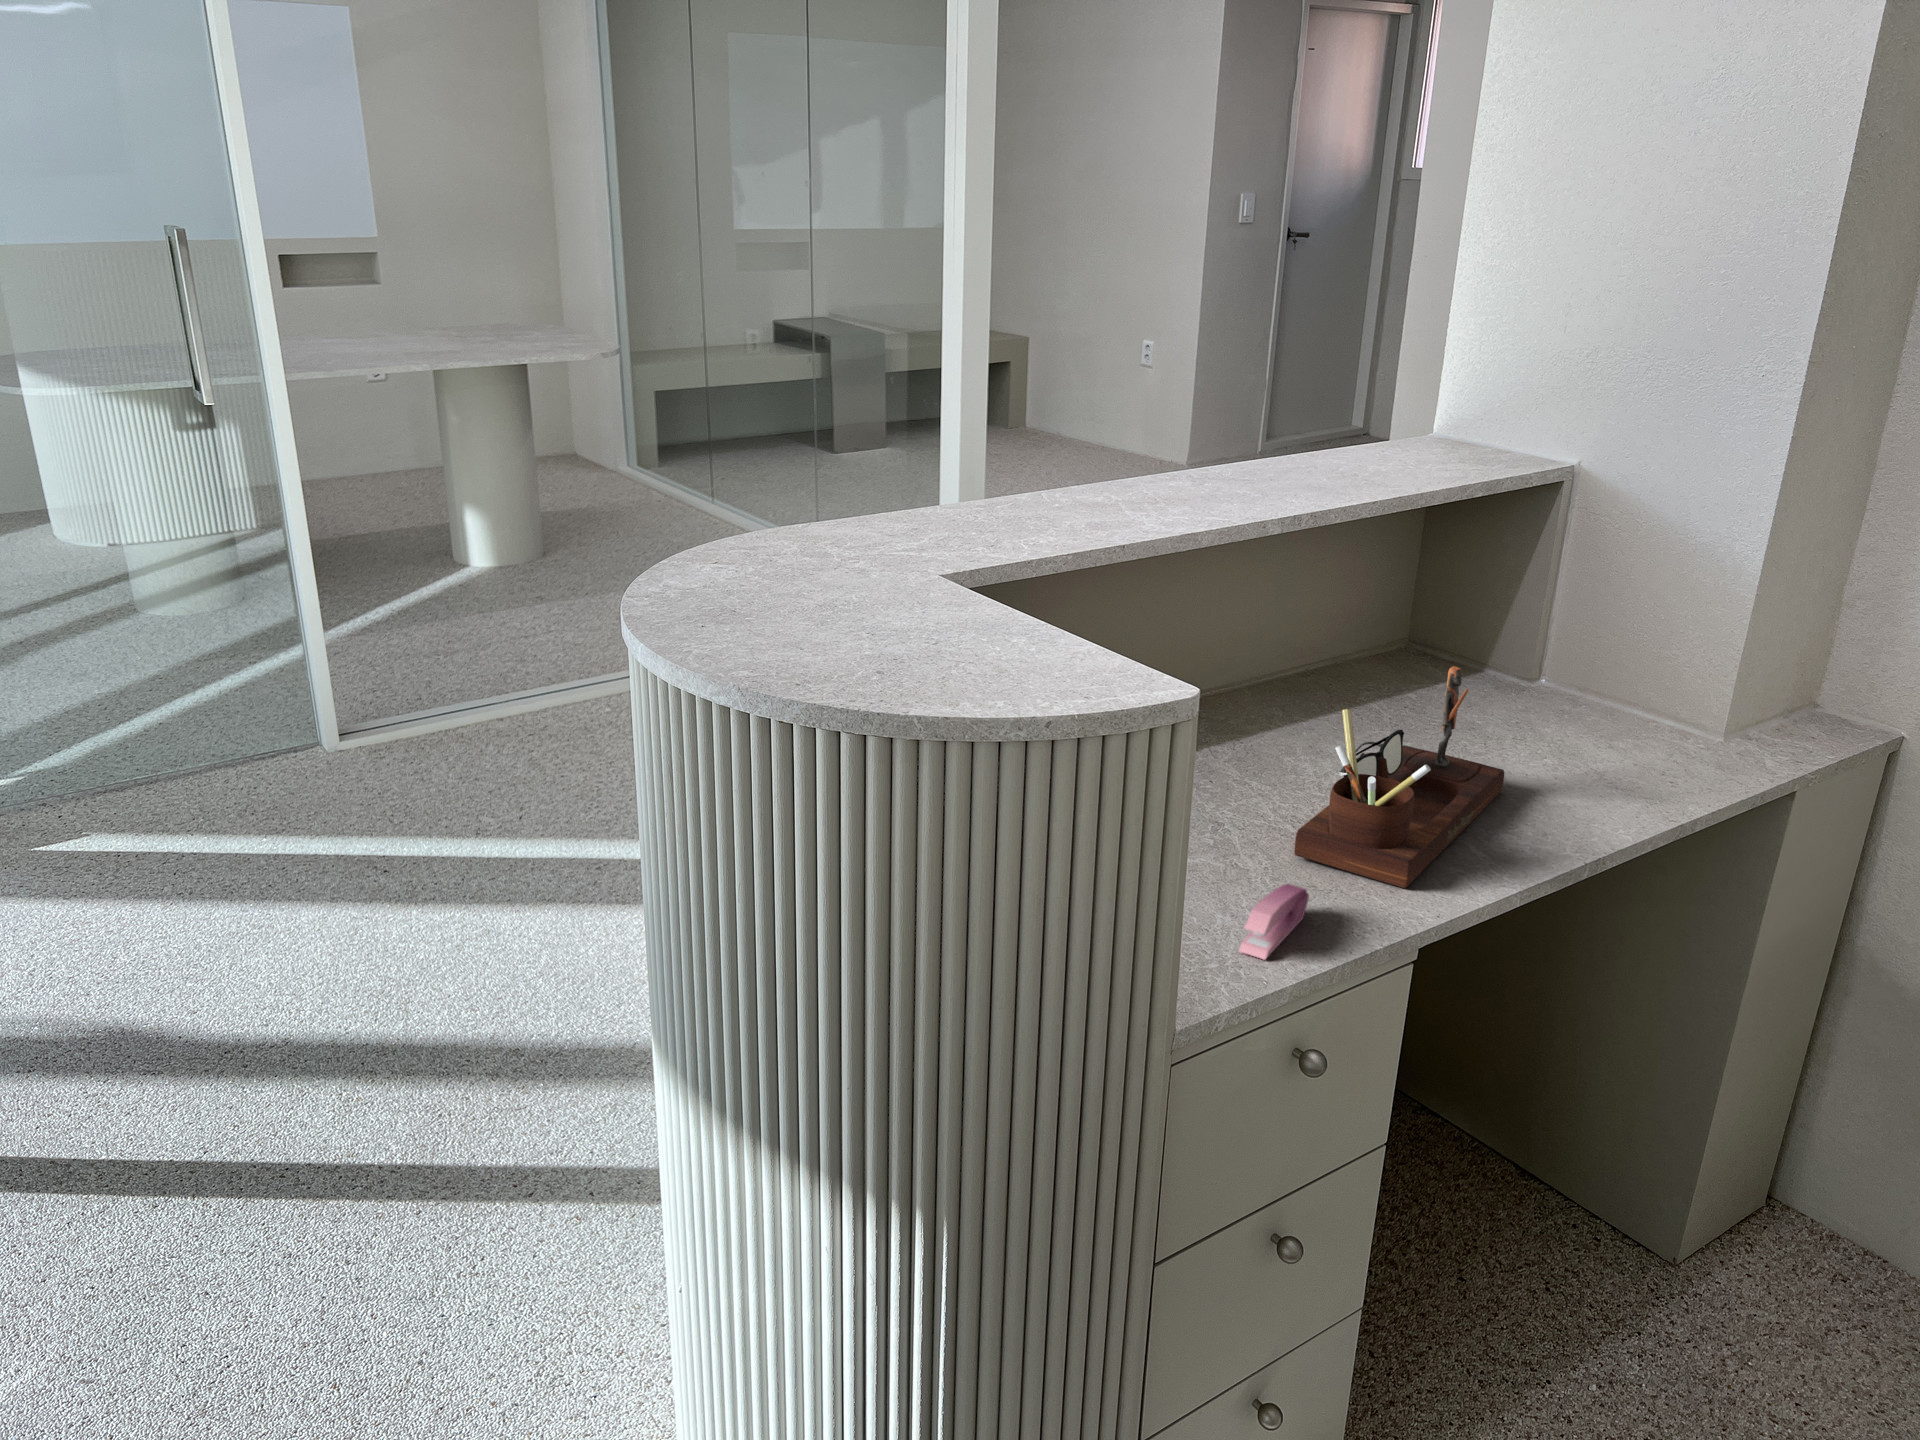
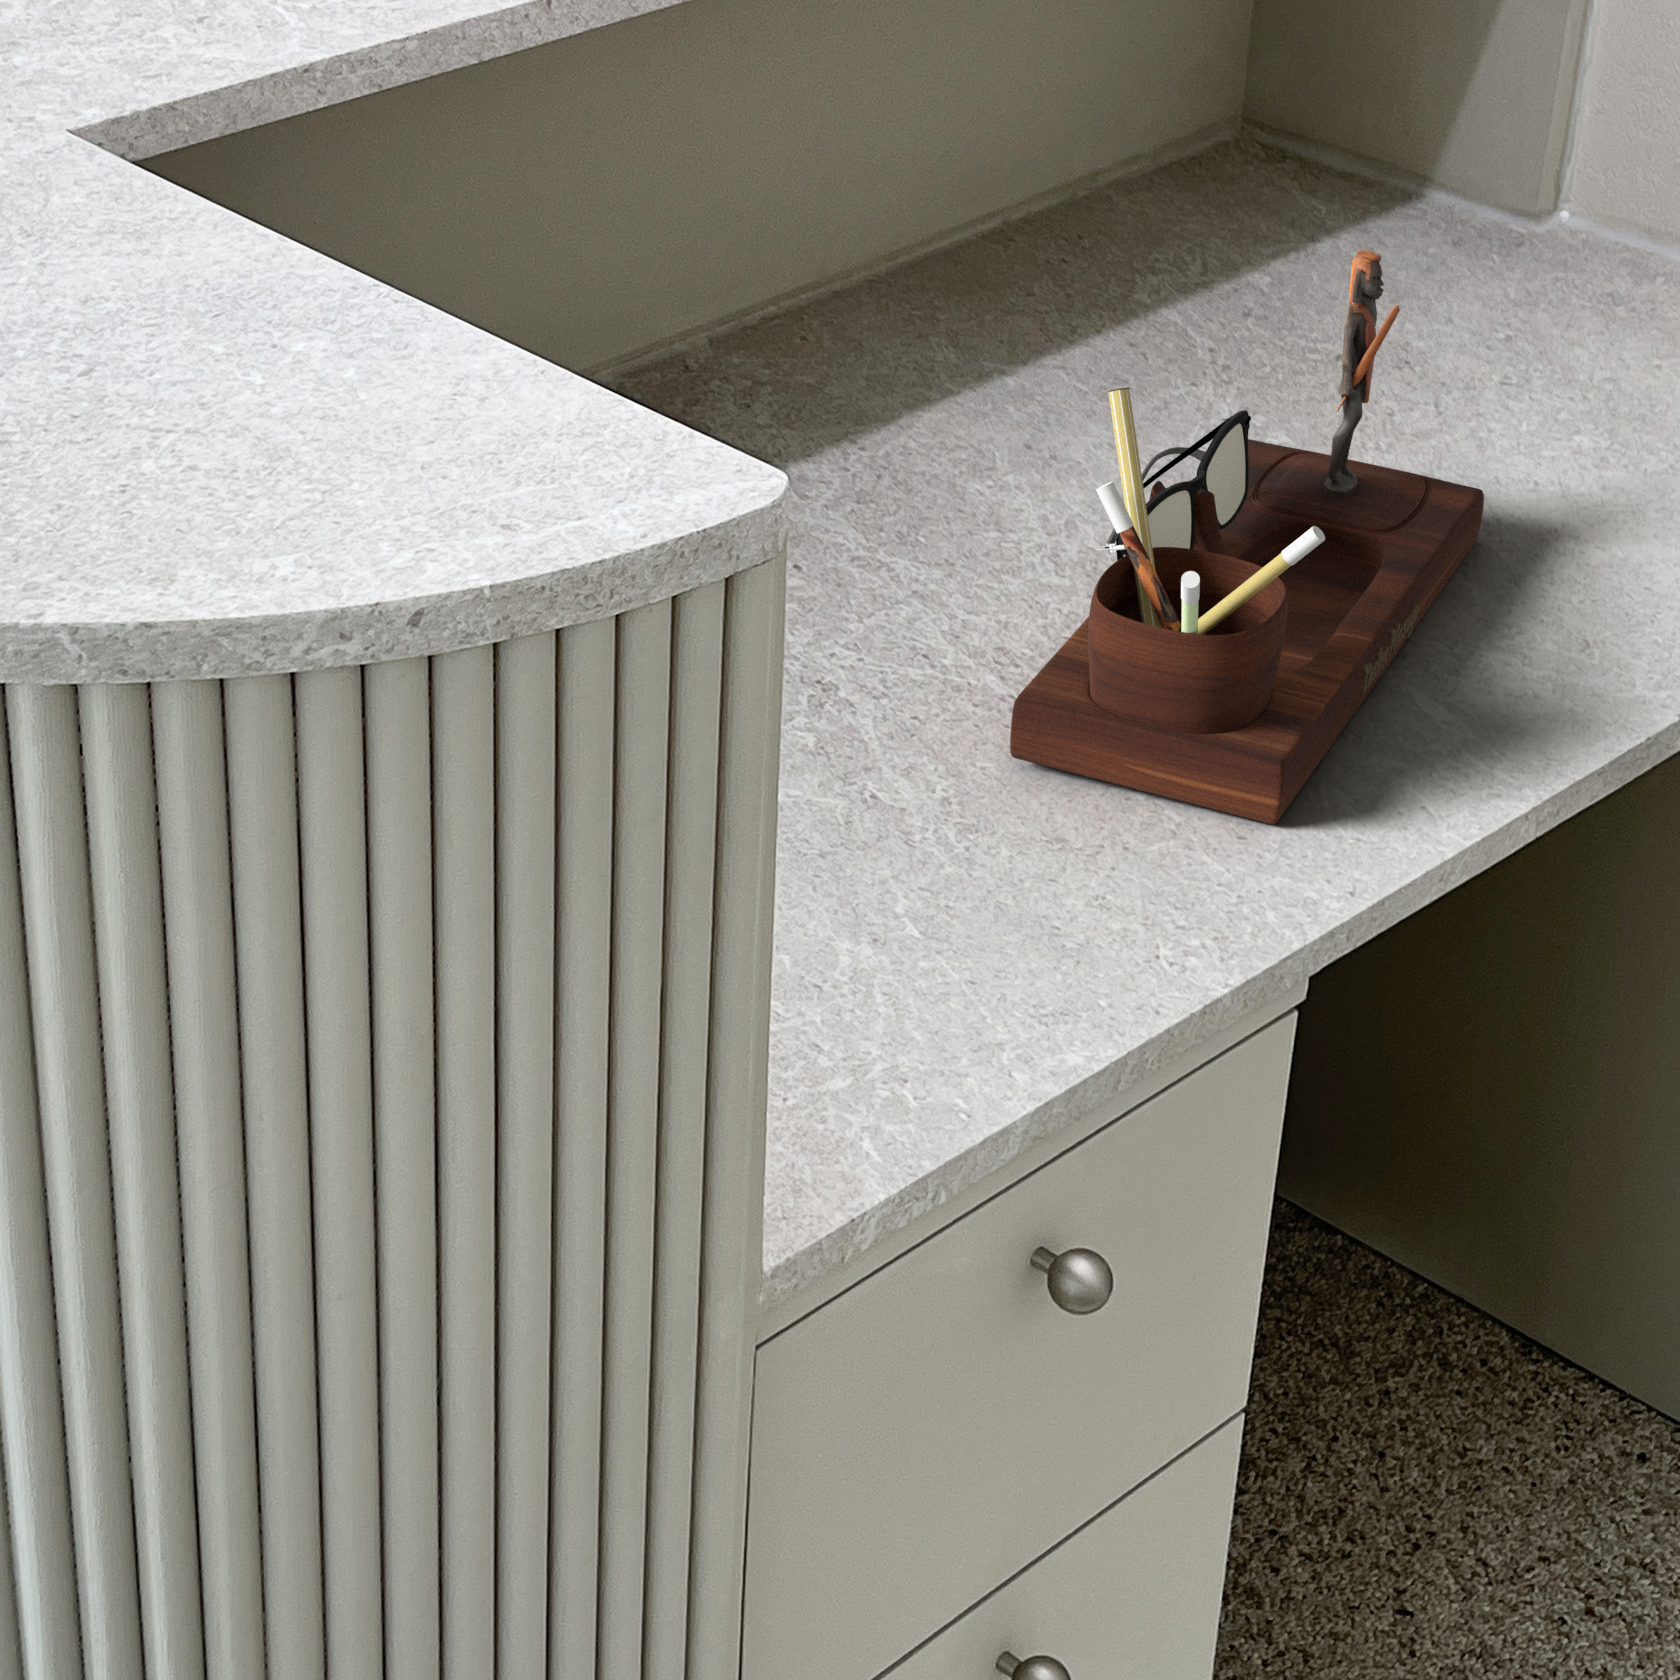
stapler: present [1239,884,1309,959] -> none [897,847,1054,1051]

